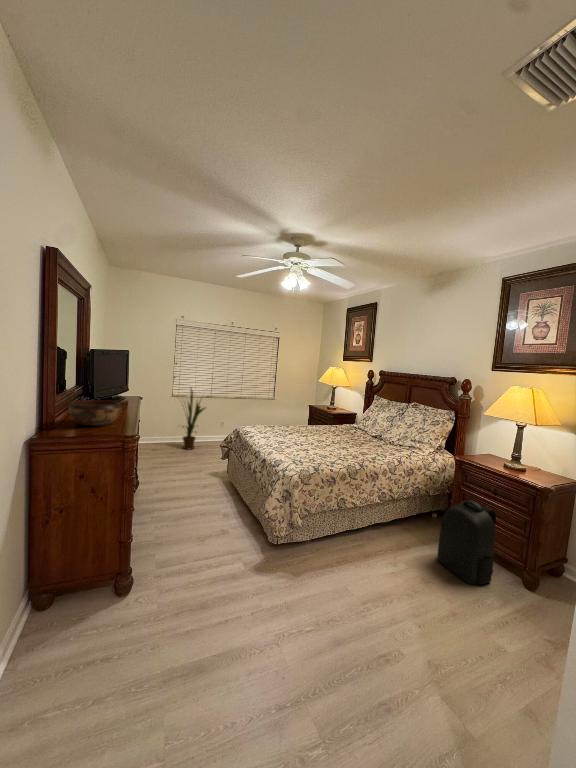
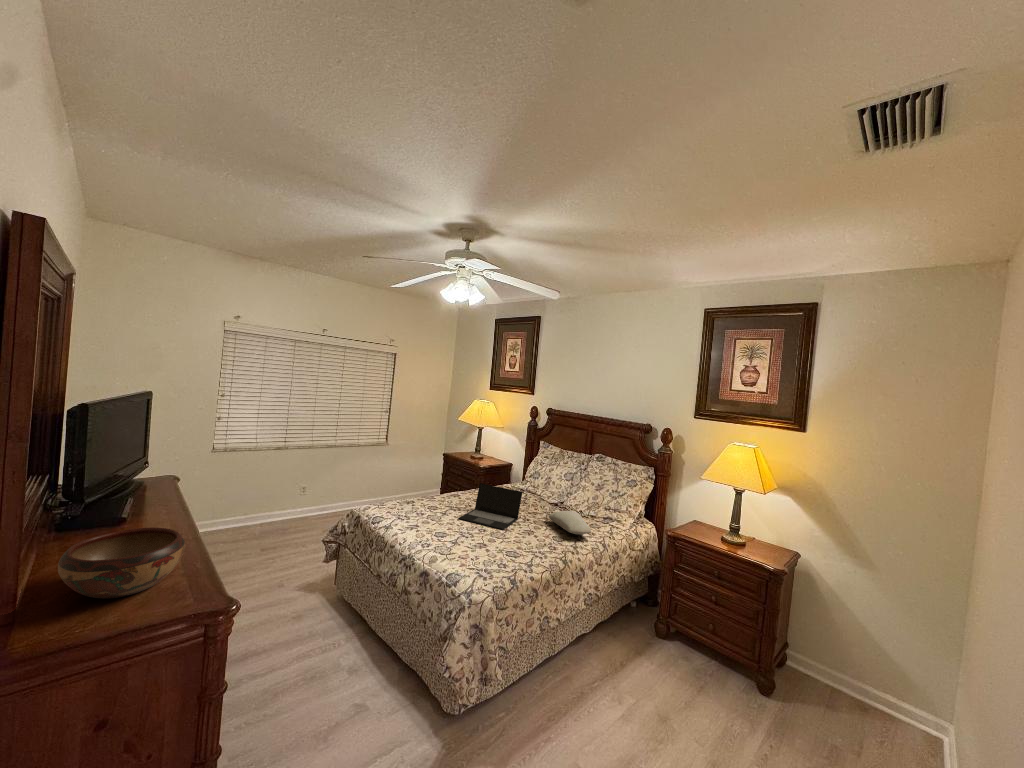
house plant: present [183,389,205,450] -> none [226,435,291,540]
laptop: none [299,417,346,446] -> present [459,483,522,530]
pillow: none [364,439,391,453] -> present [549,511,591,534]
backpack: present [437,500,496,584] -> none [664,592,735,709]

